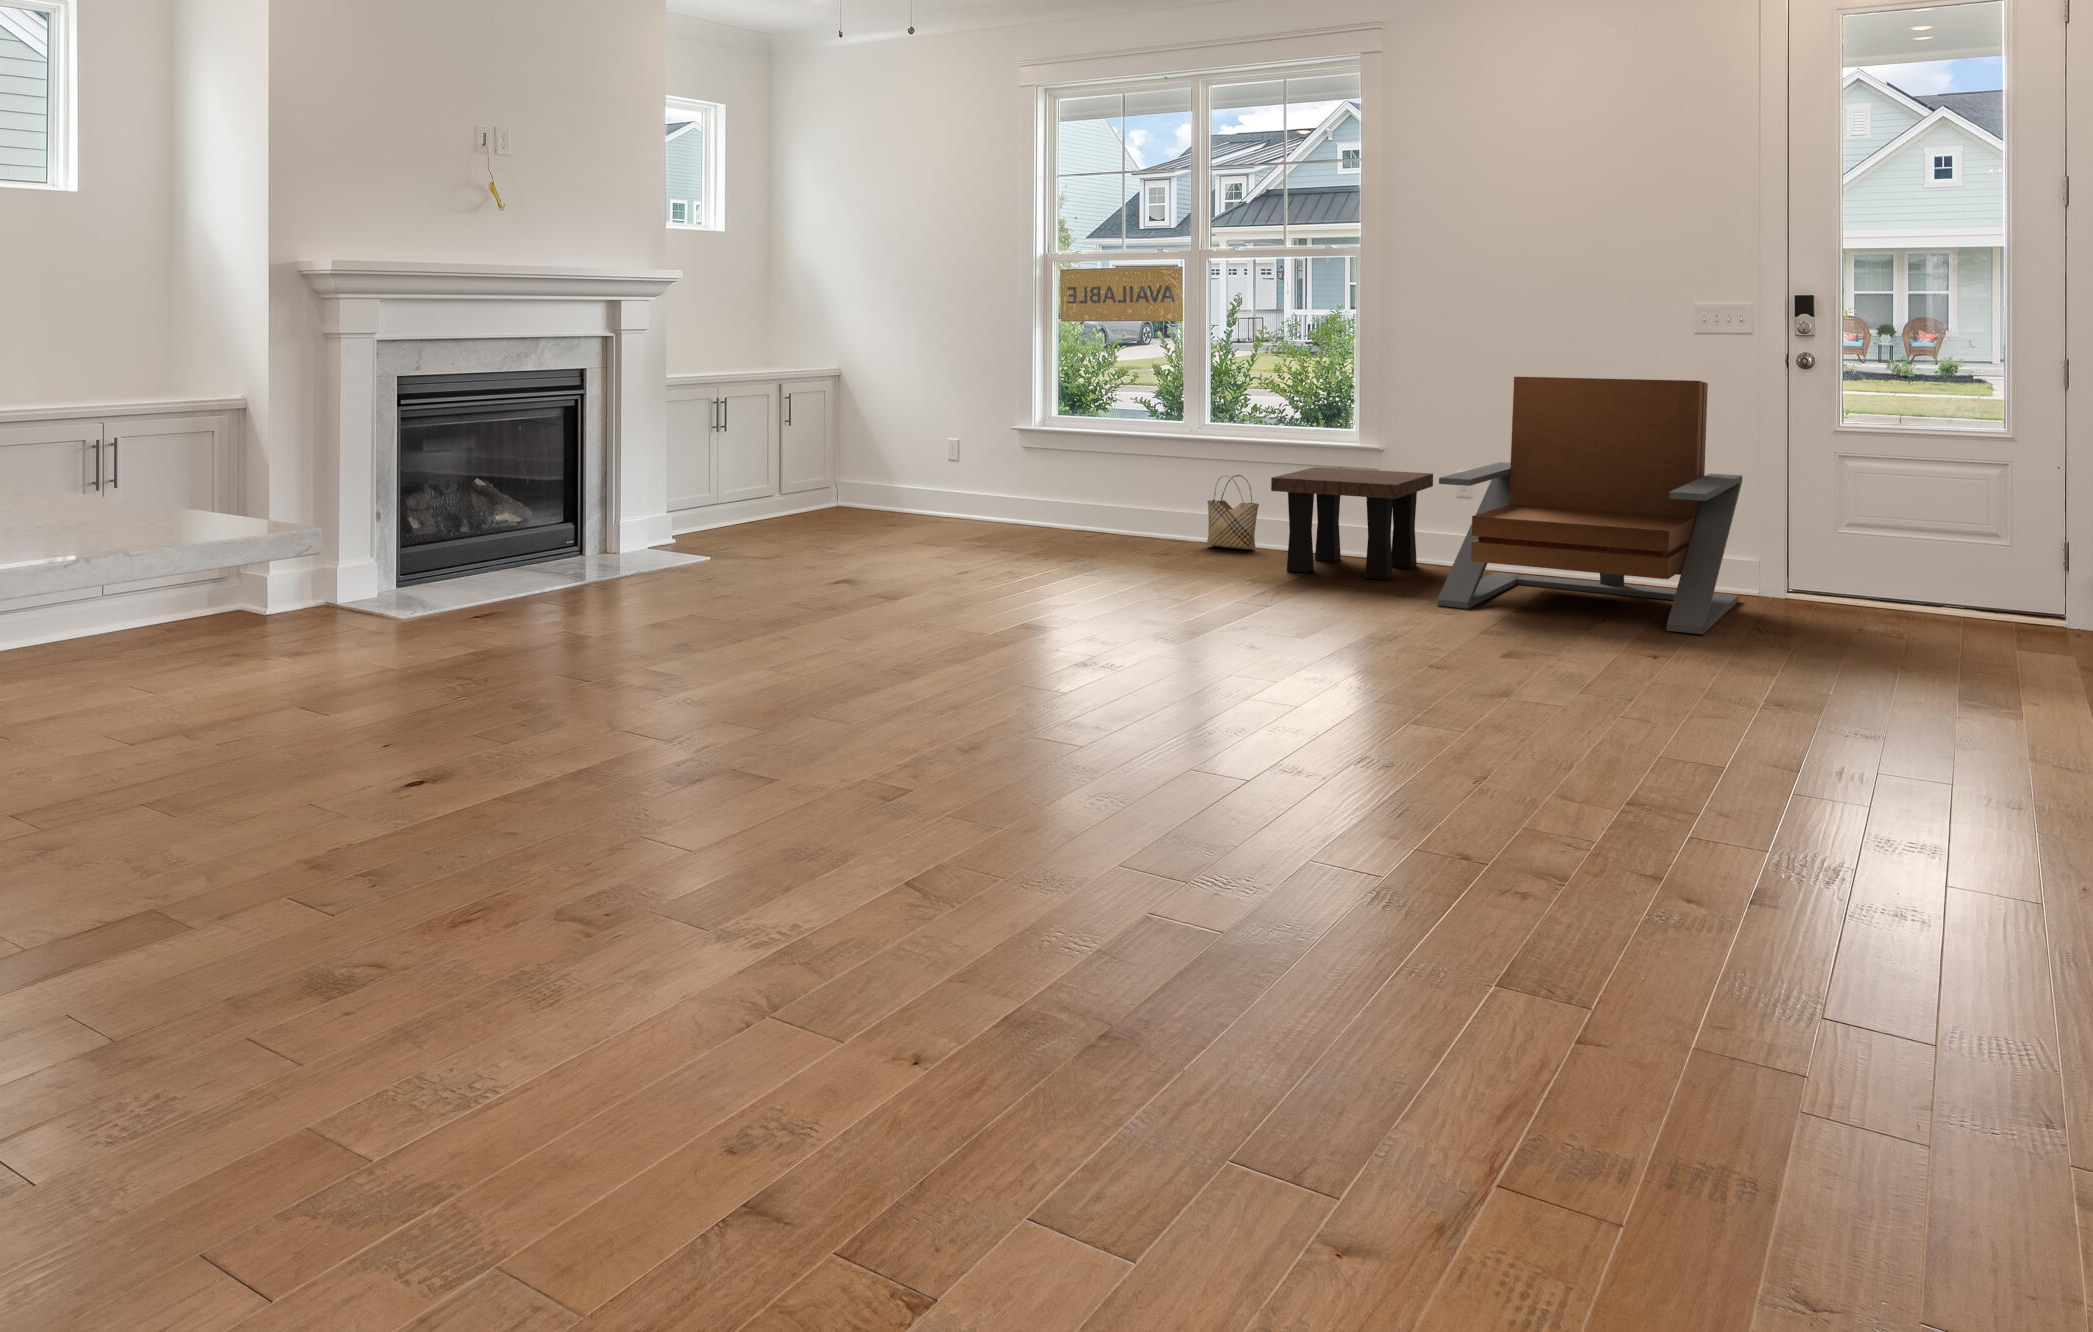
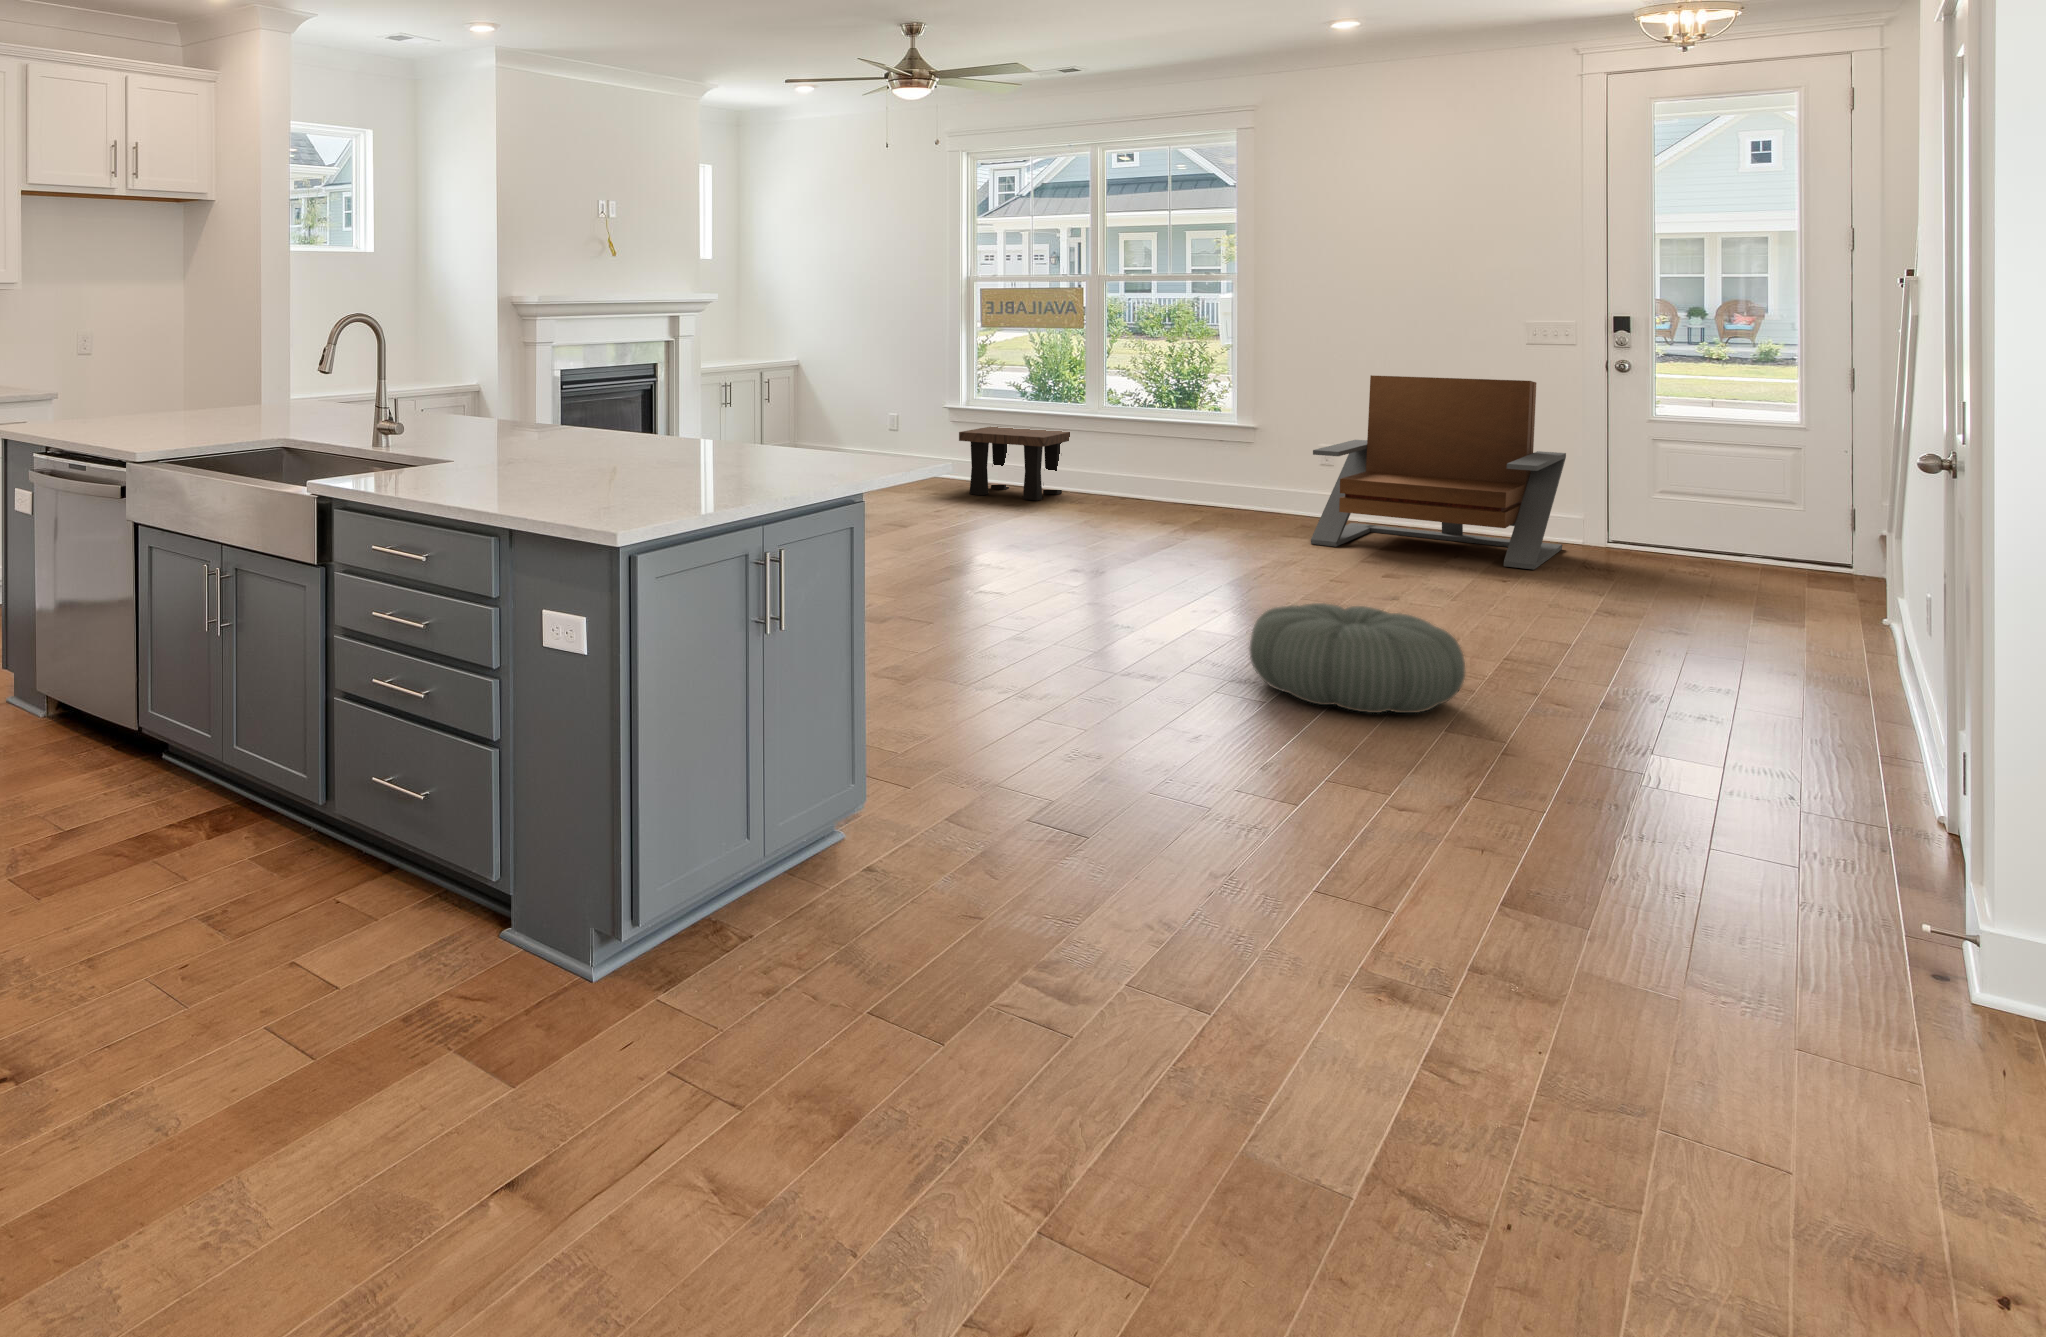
side table: present [1271,467,1433,580] -> present [959,426,1070,501]
woven basket: present [1207,475,1259,550] -> none [1106,446,1149,502]
pouf: none [1251,736,1572,937] -> present [1249,603,1465,713]

